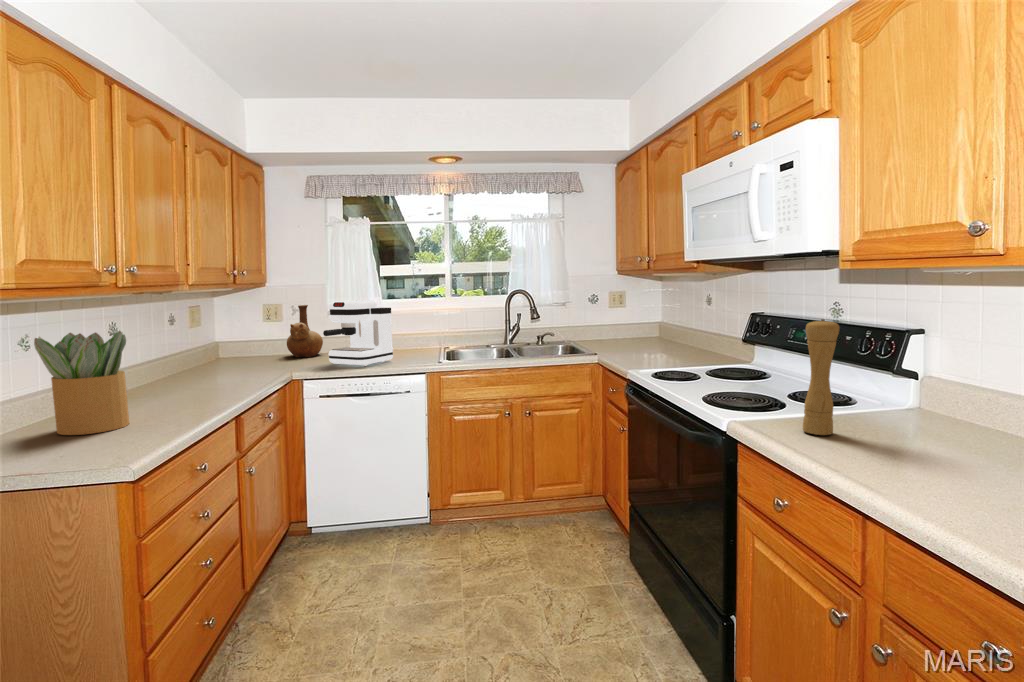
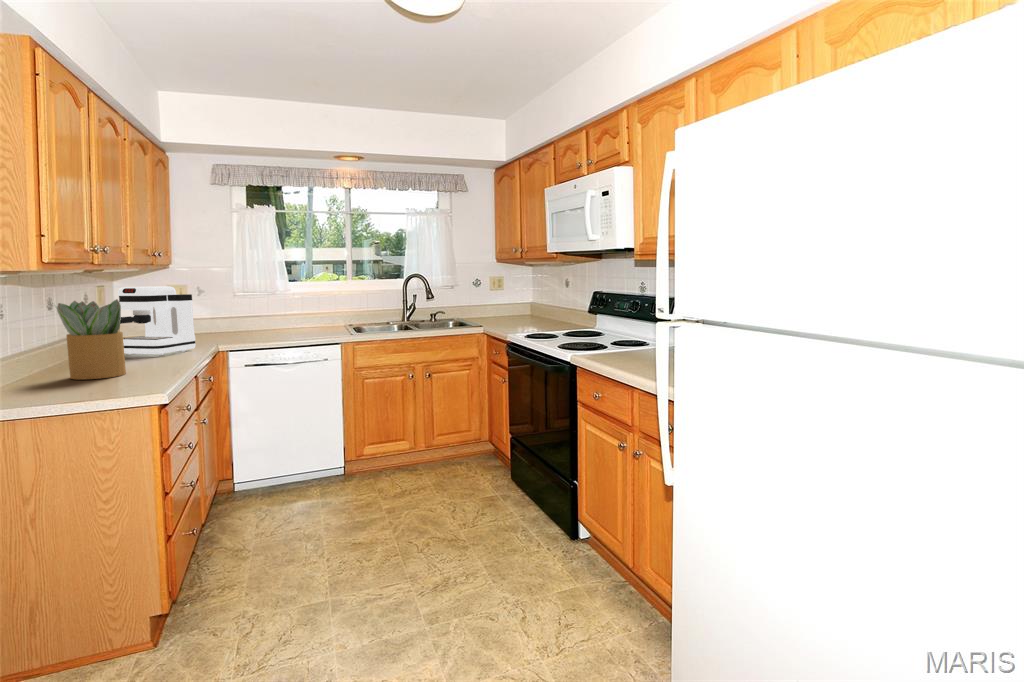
coffee maker: present [323,300,393,366] -> present [118,287,196,355]
vase: present [287,305,323,357] -> none [201,286,236,334]
pepper mill: present [803,319,839,435] -> none [613,289,631,358]

